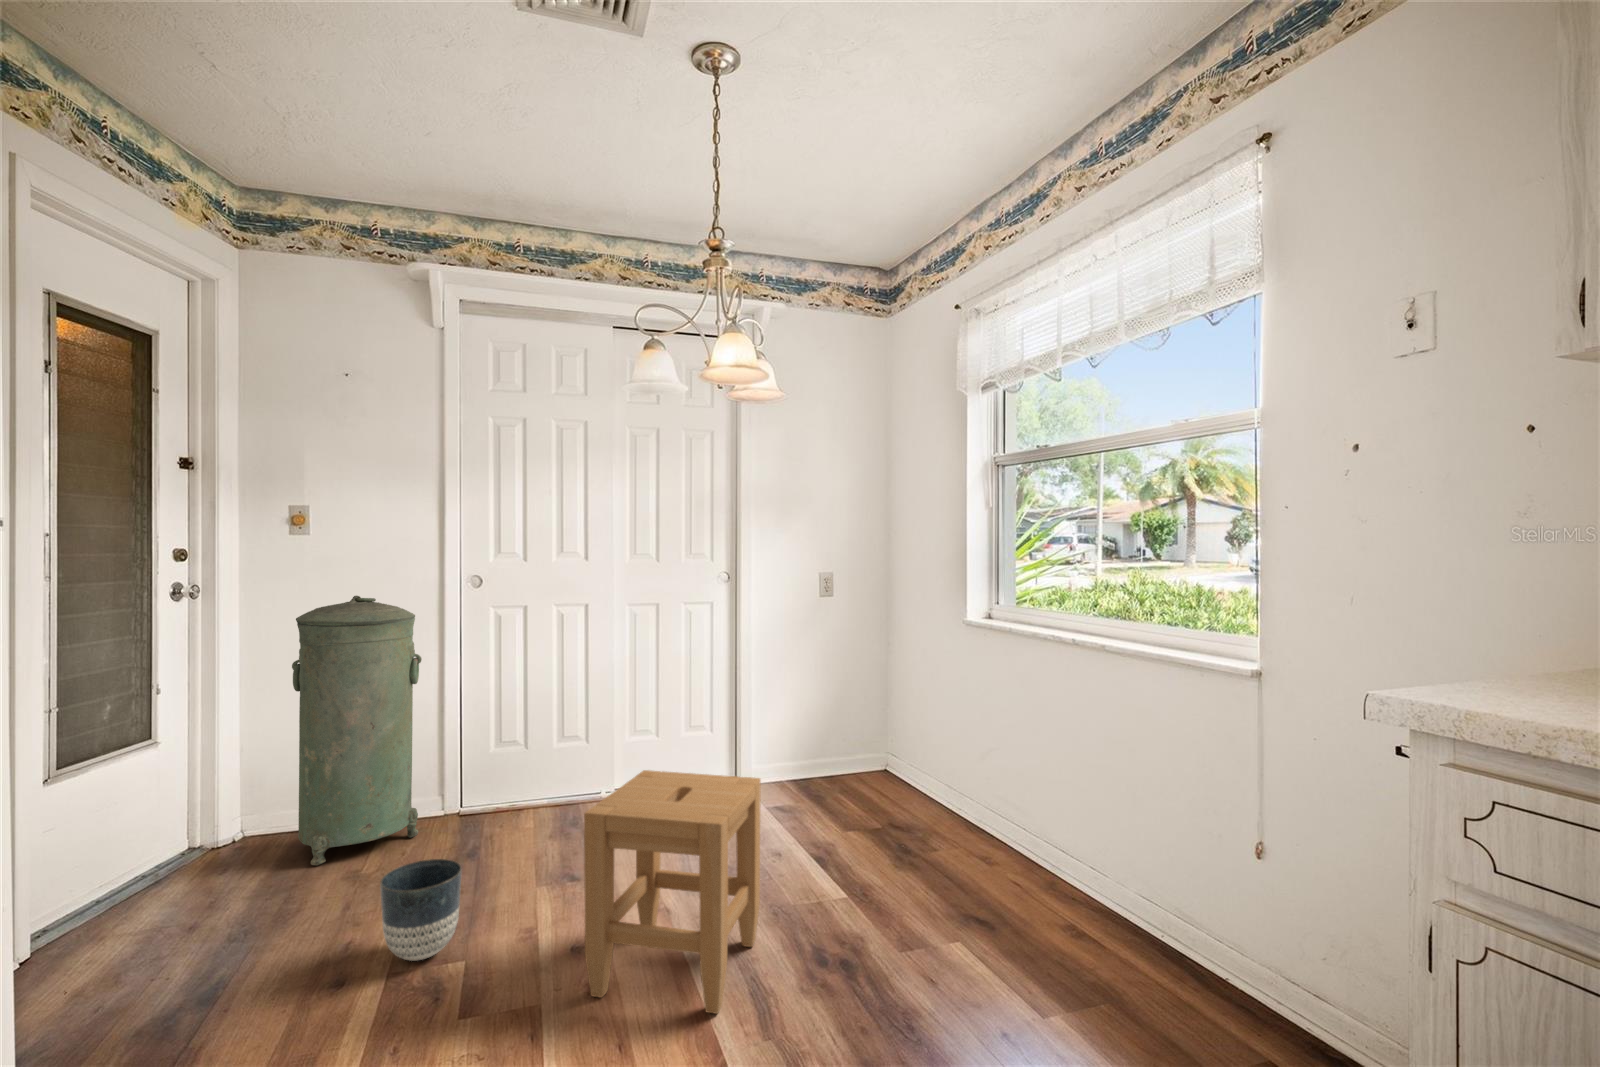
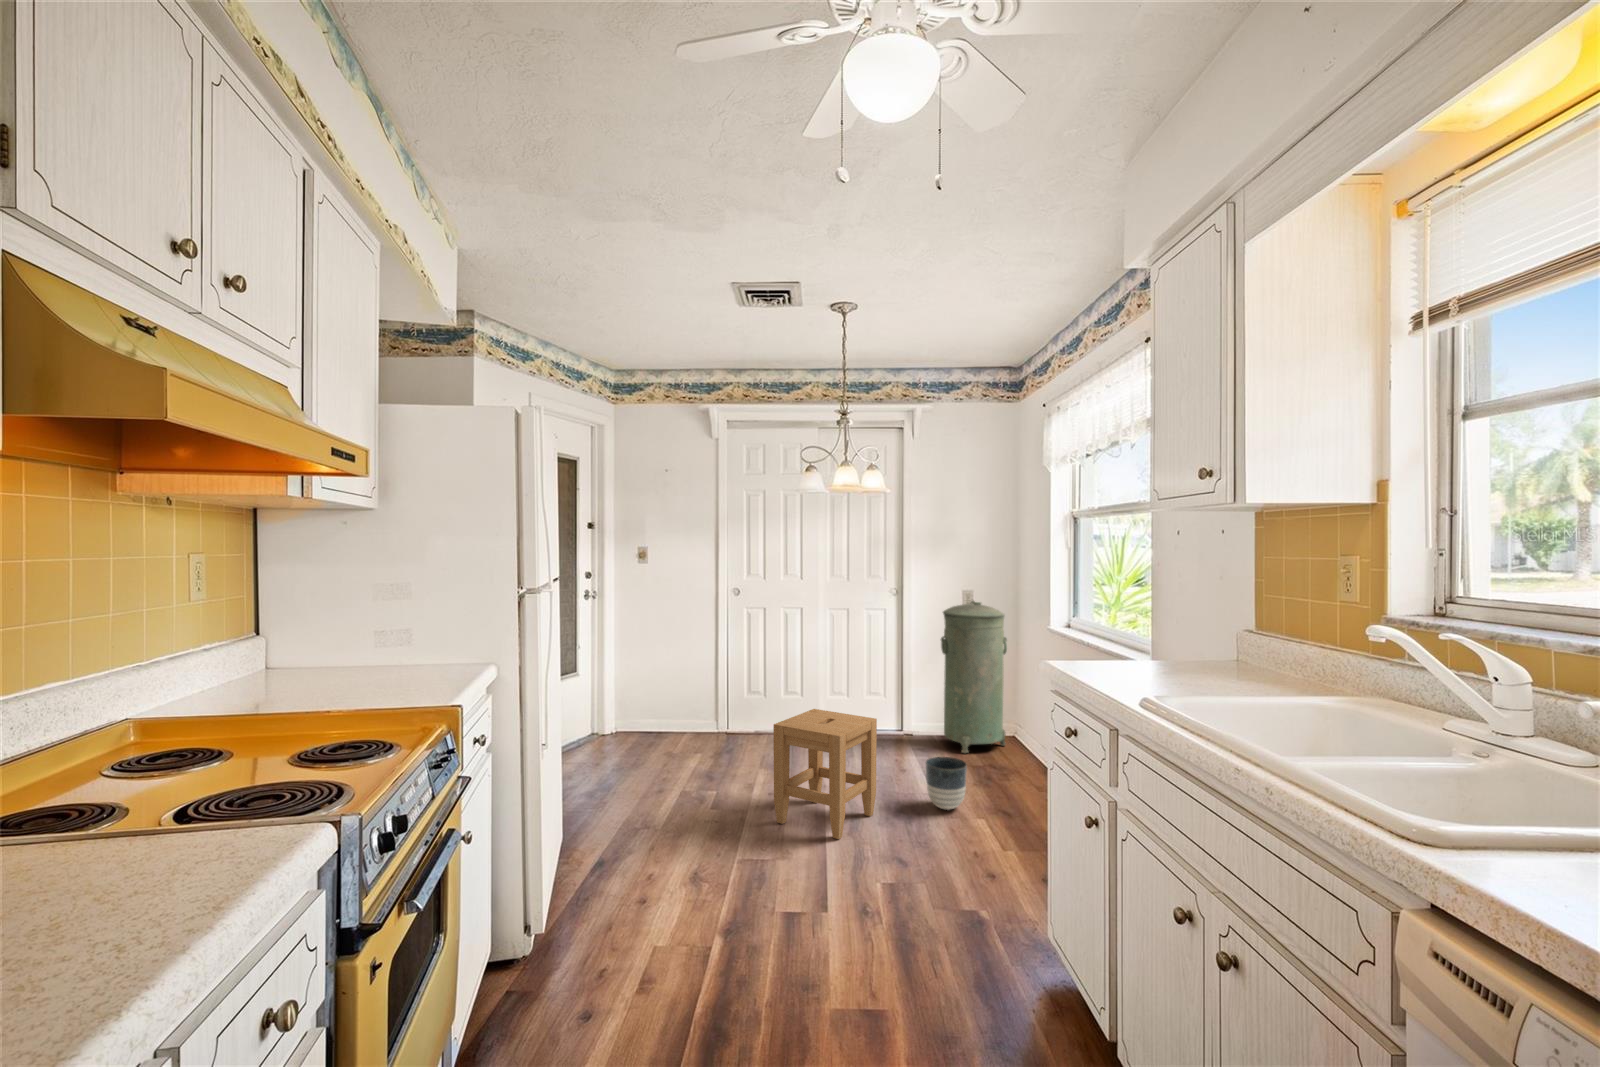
trash can: present [292,596,422,865] -> present [941,601,1007,753]
planter: present [380,859,462,961] -> present [926,757,967,810]

